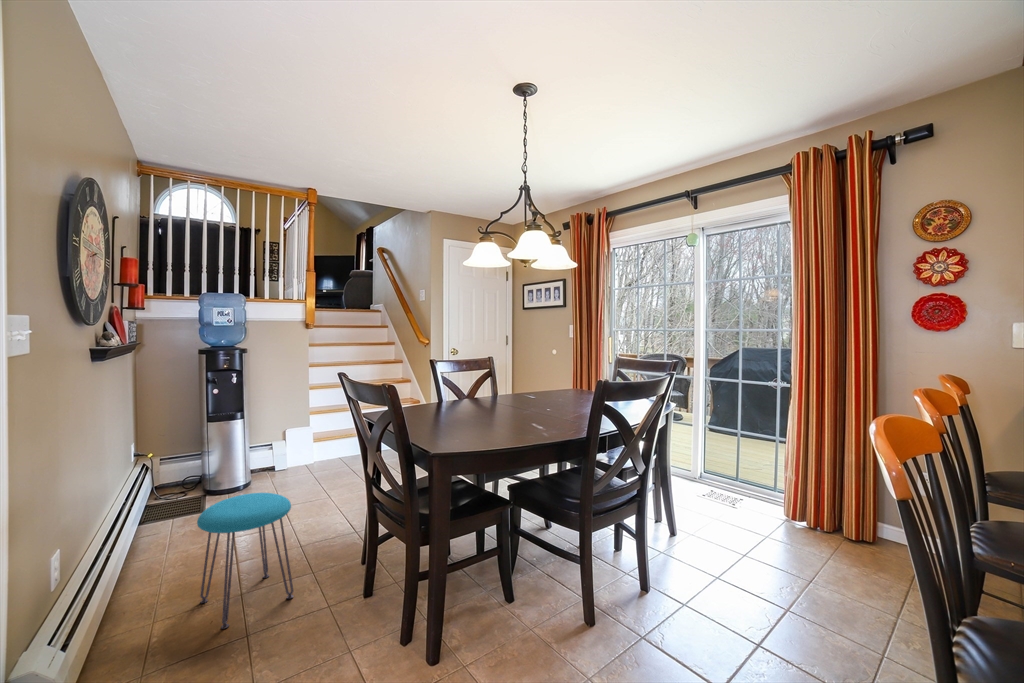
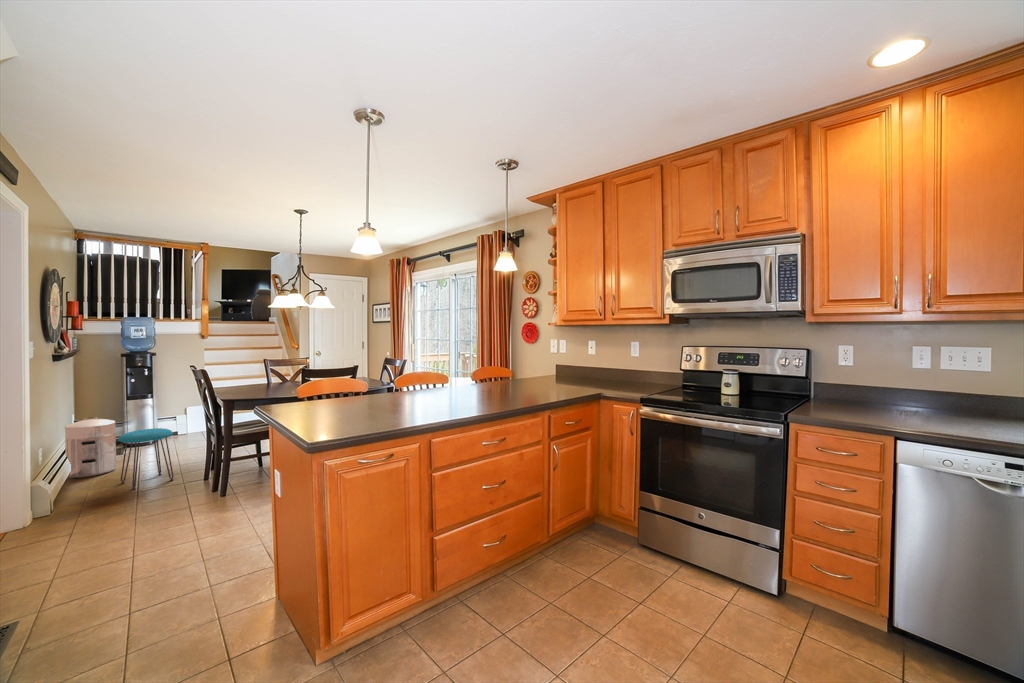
waste bin: none [108,463,193,576] -> present [65,417,116,478]

